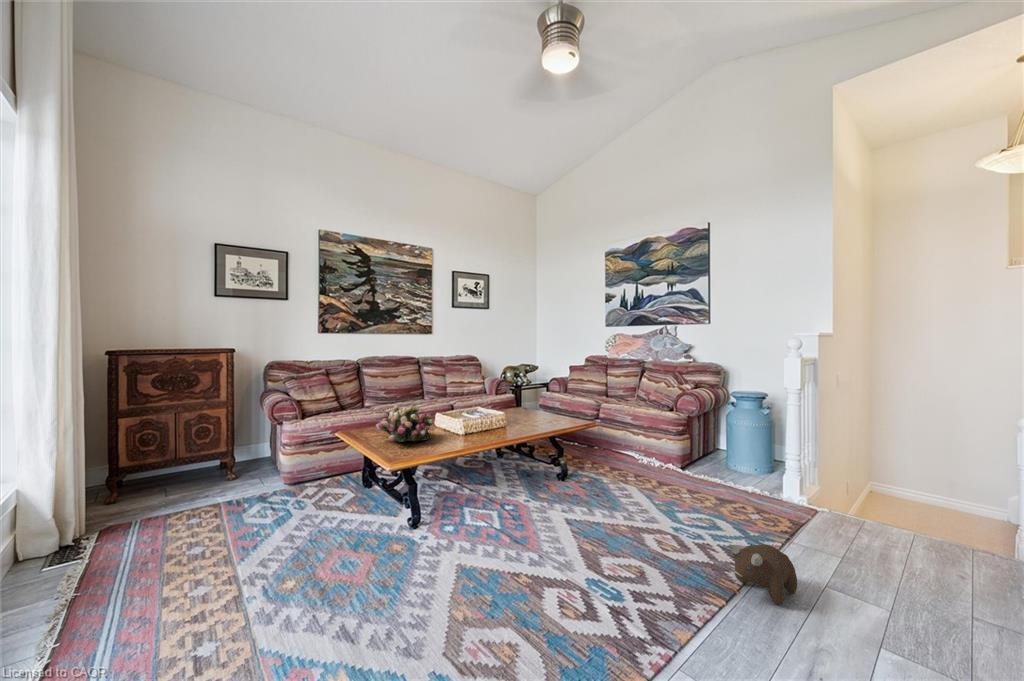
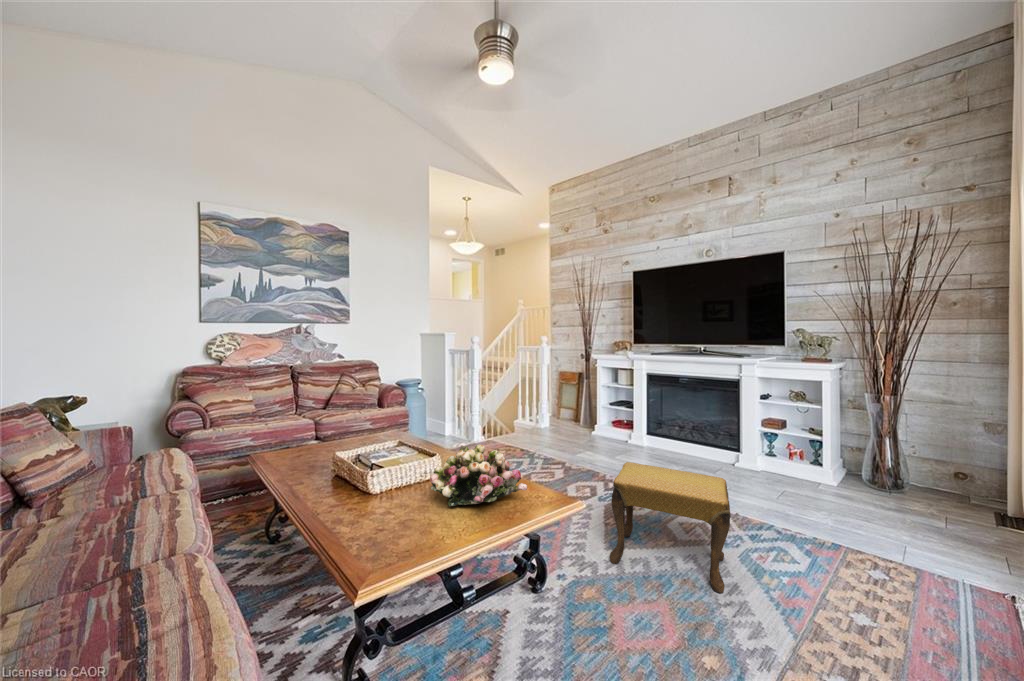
footstool: none [341,482,481,654] -> present [610,462,731,594]
plush toy: present [729,544,797,605] -> none [575,438,604,463]

